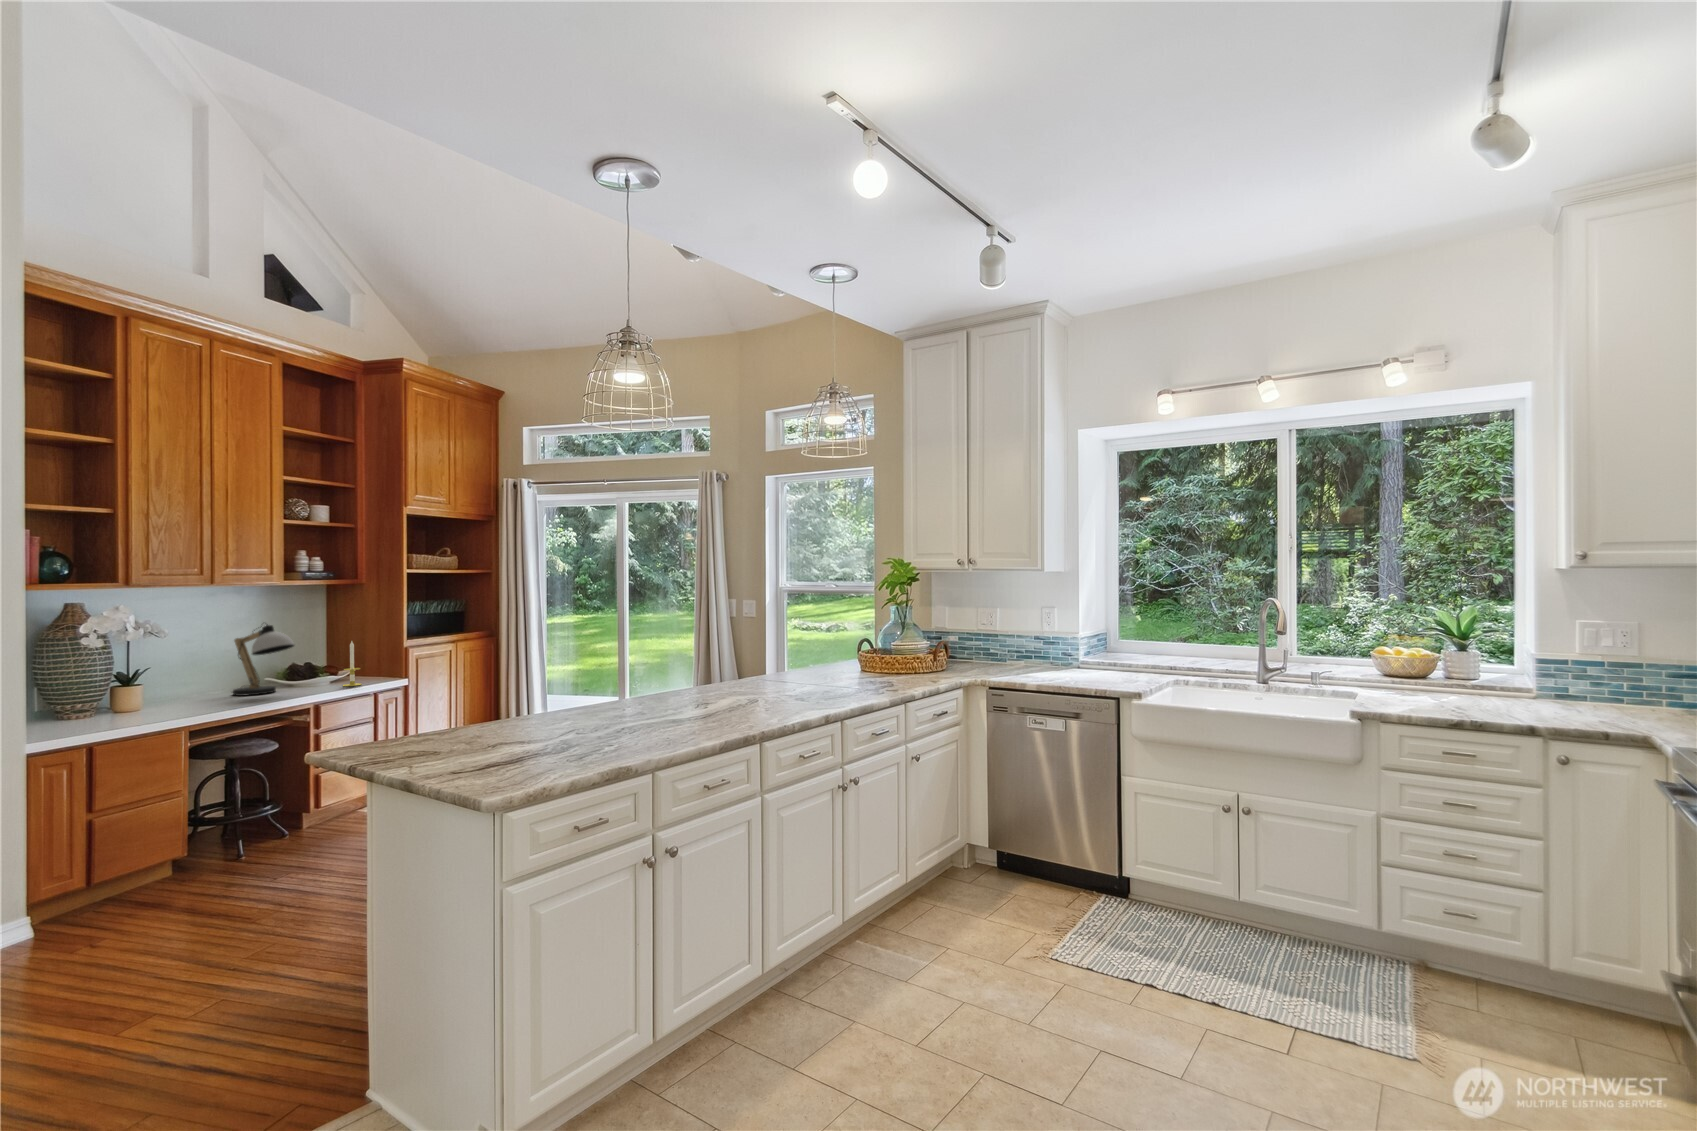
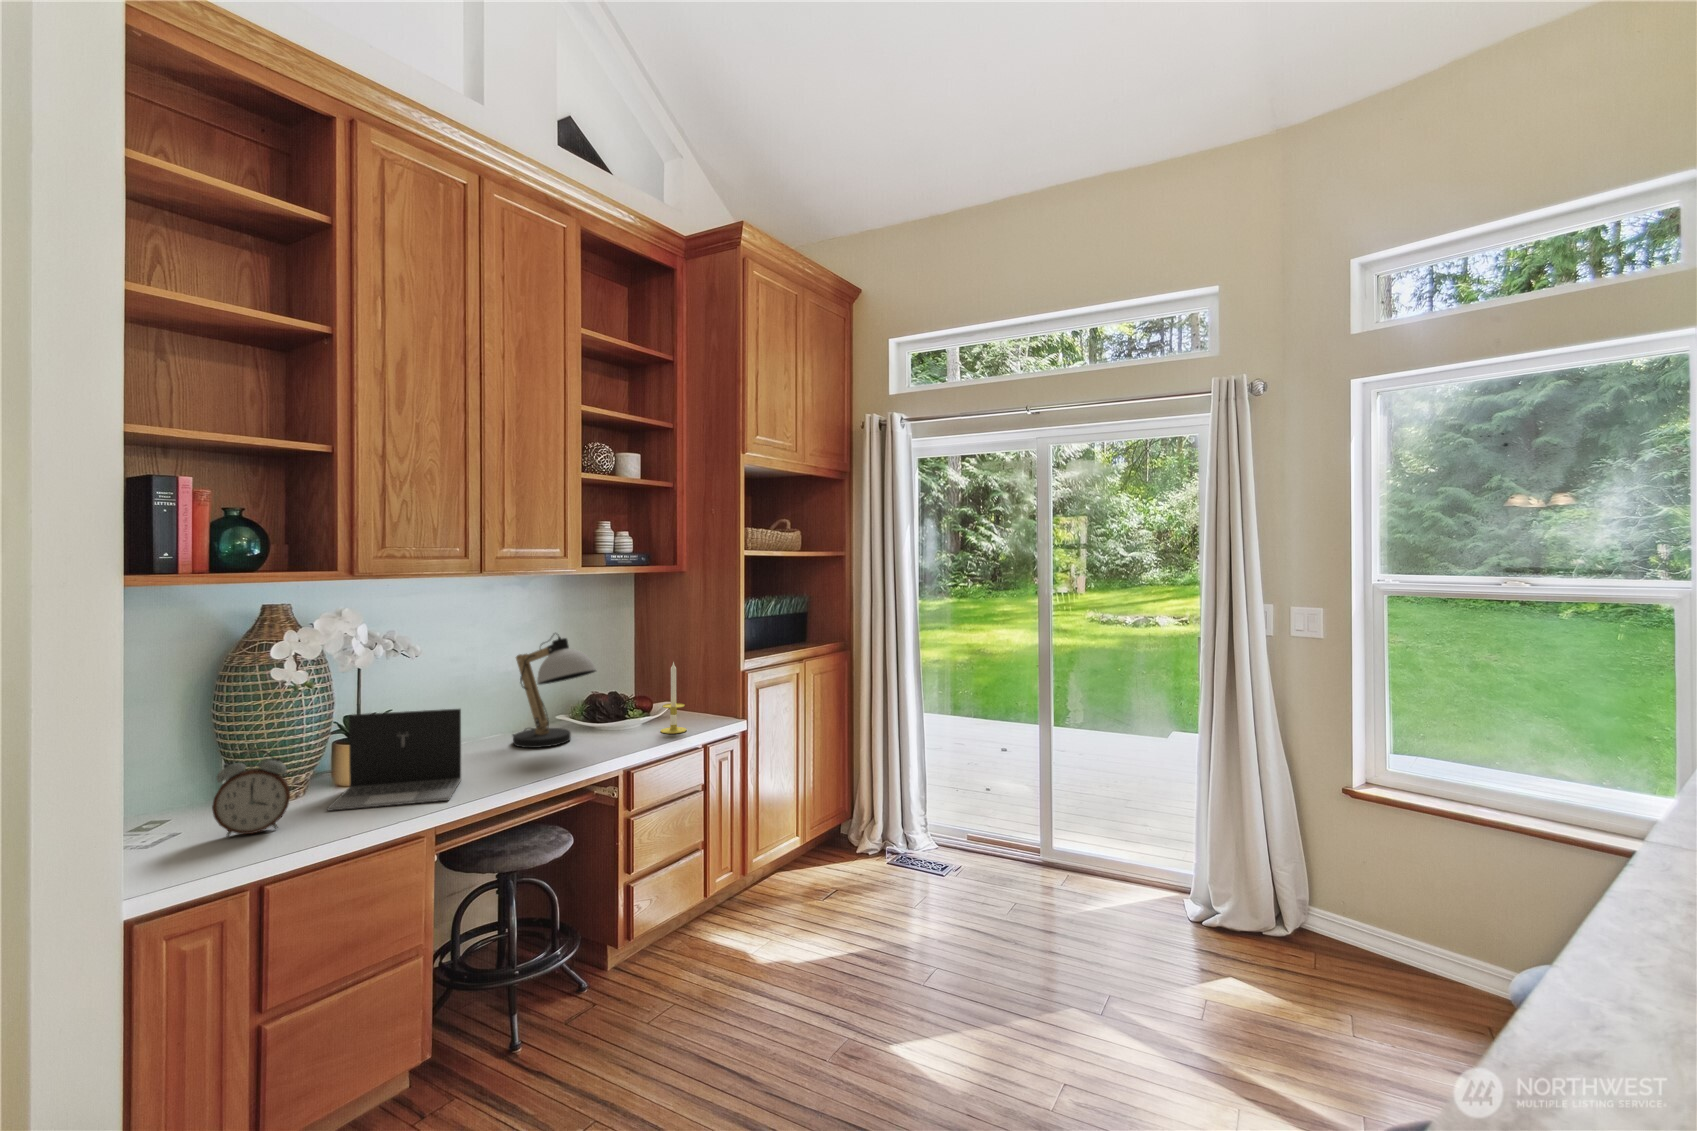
laptop: none [117,664,202,719] -> present [327,709,461,811]
alarm clock: none [51,681,99,728] -> present [212,749,290,836]

